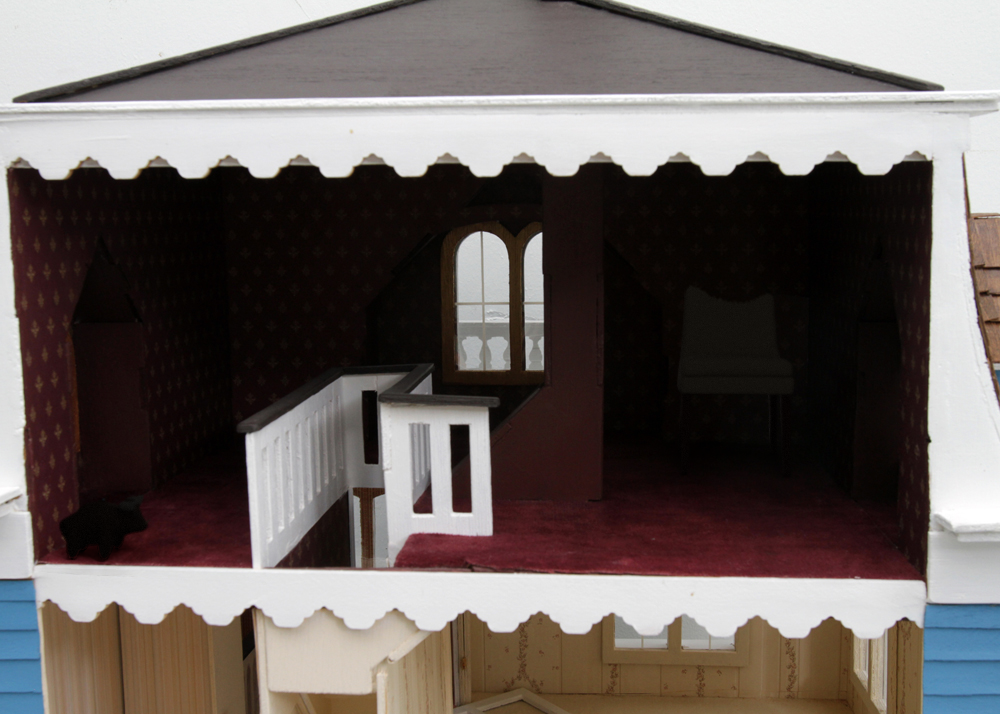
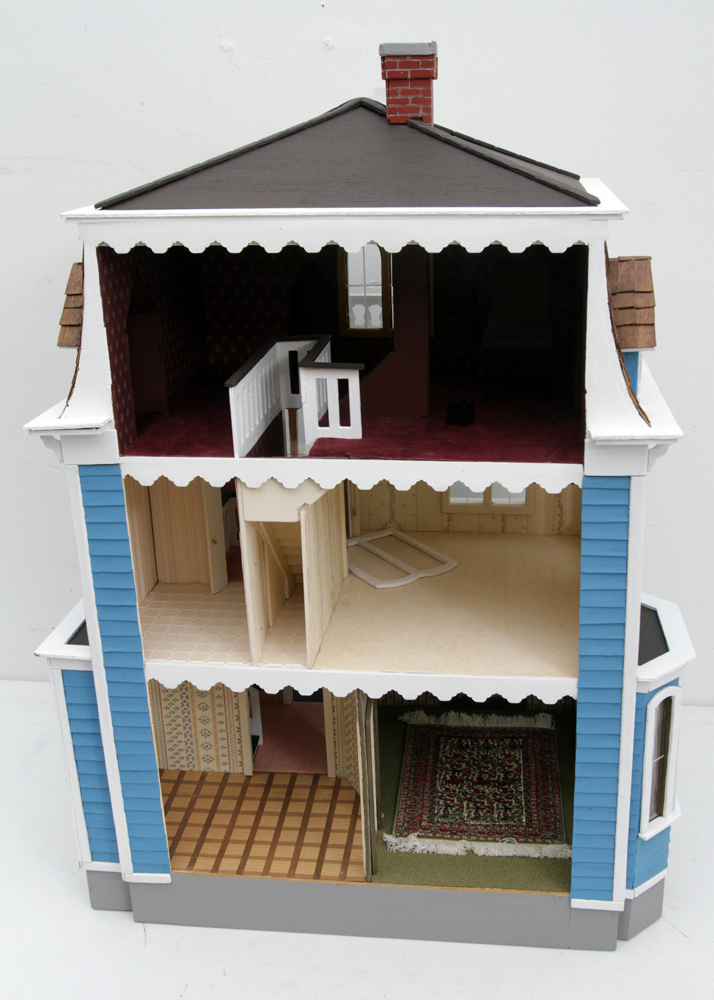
plush toy: present [59,495,149,560] -> present [446,396,475,424]

